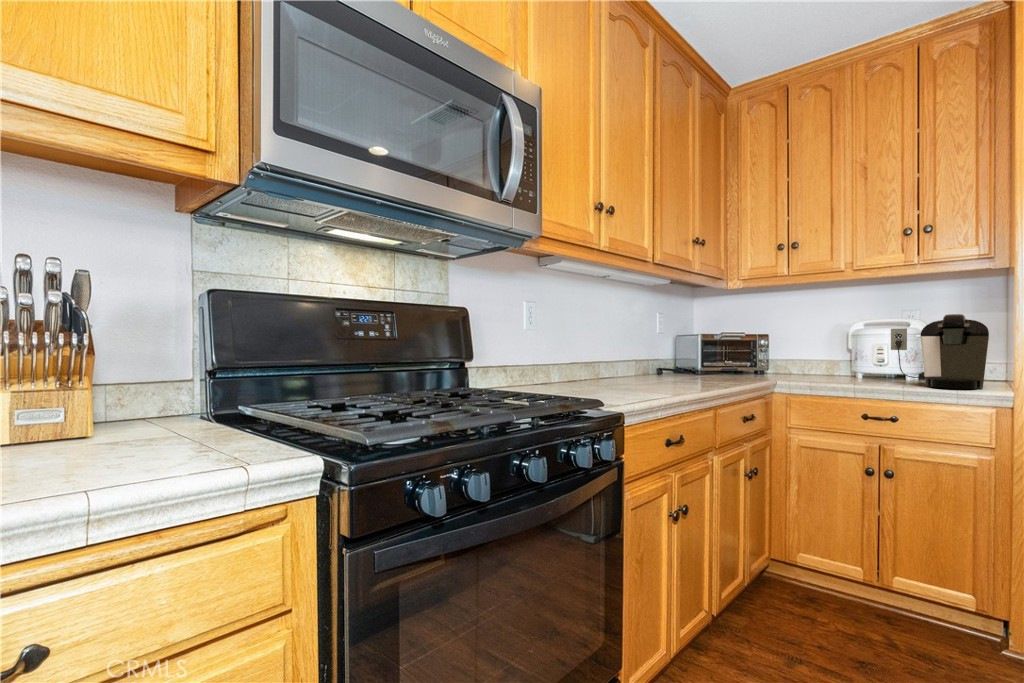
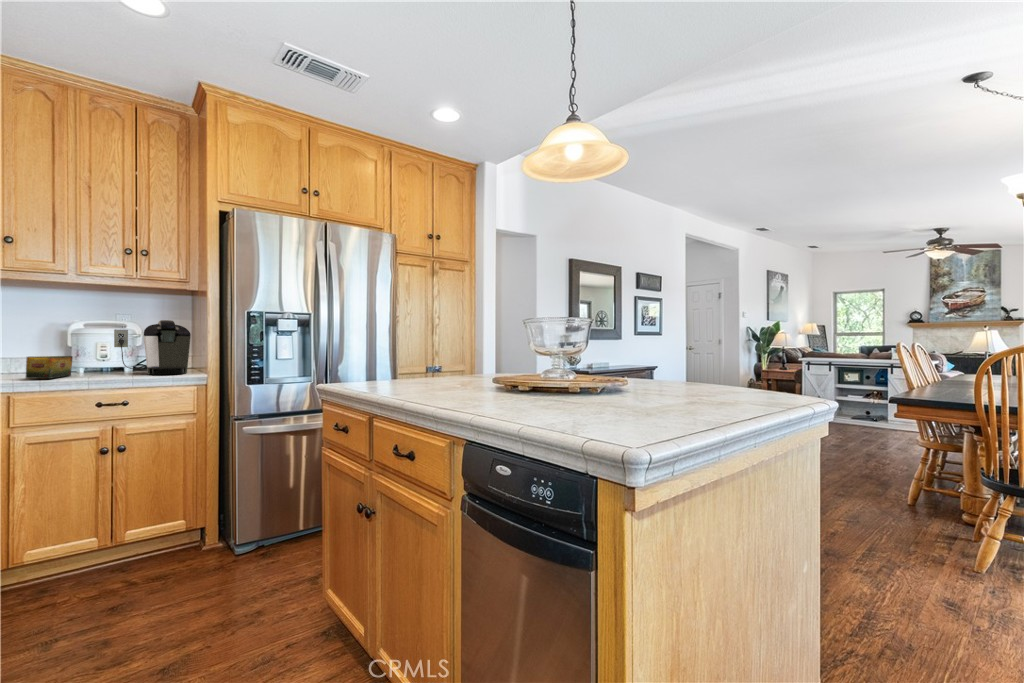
tea box: none [801,358,848,382] -> present [26,356,72,379]

